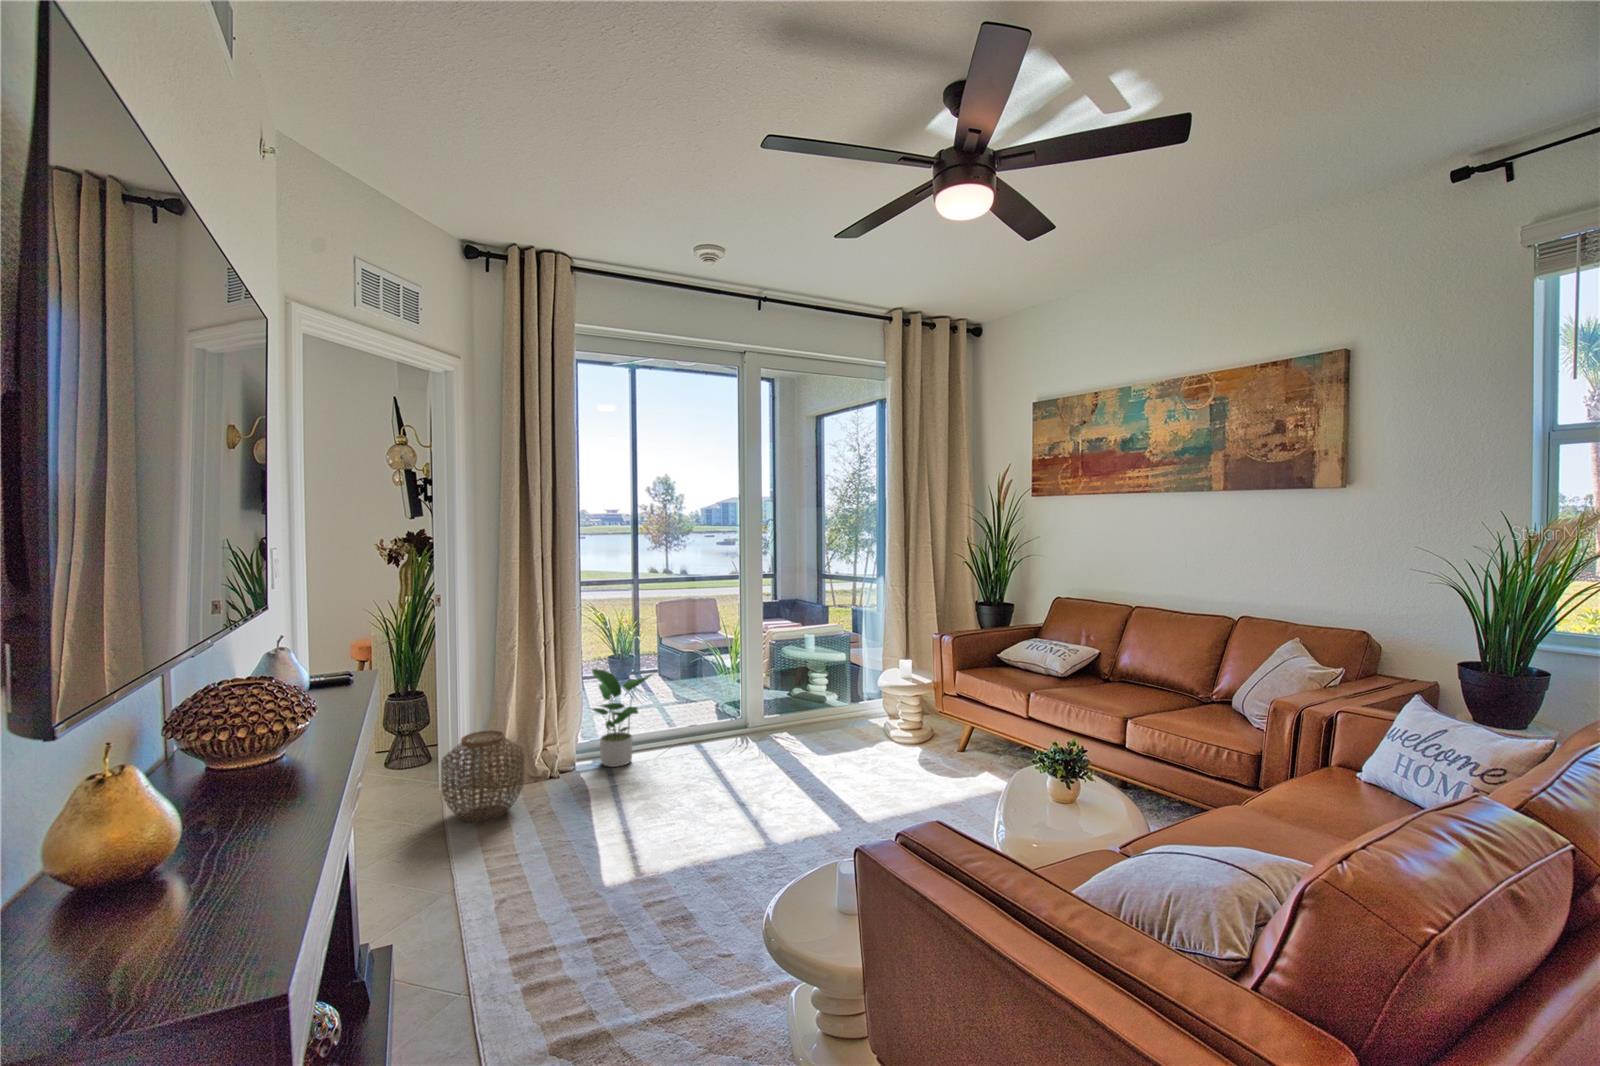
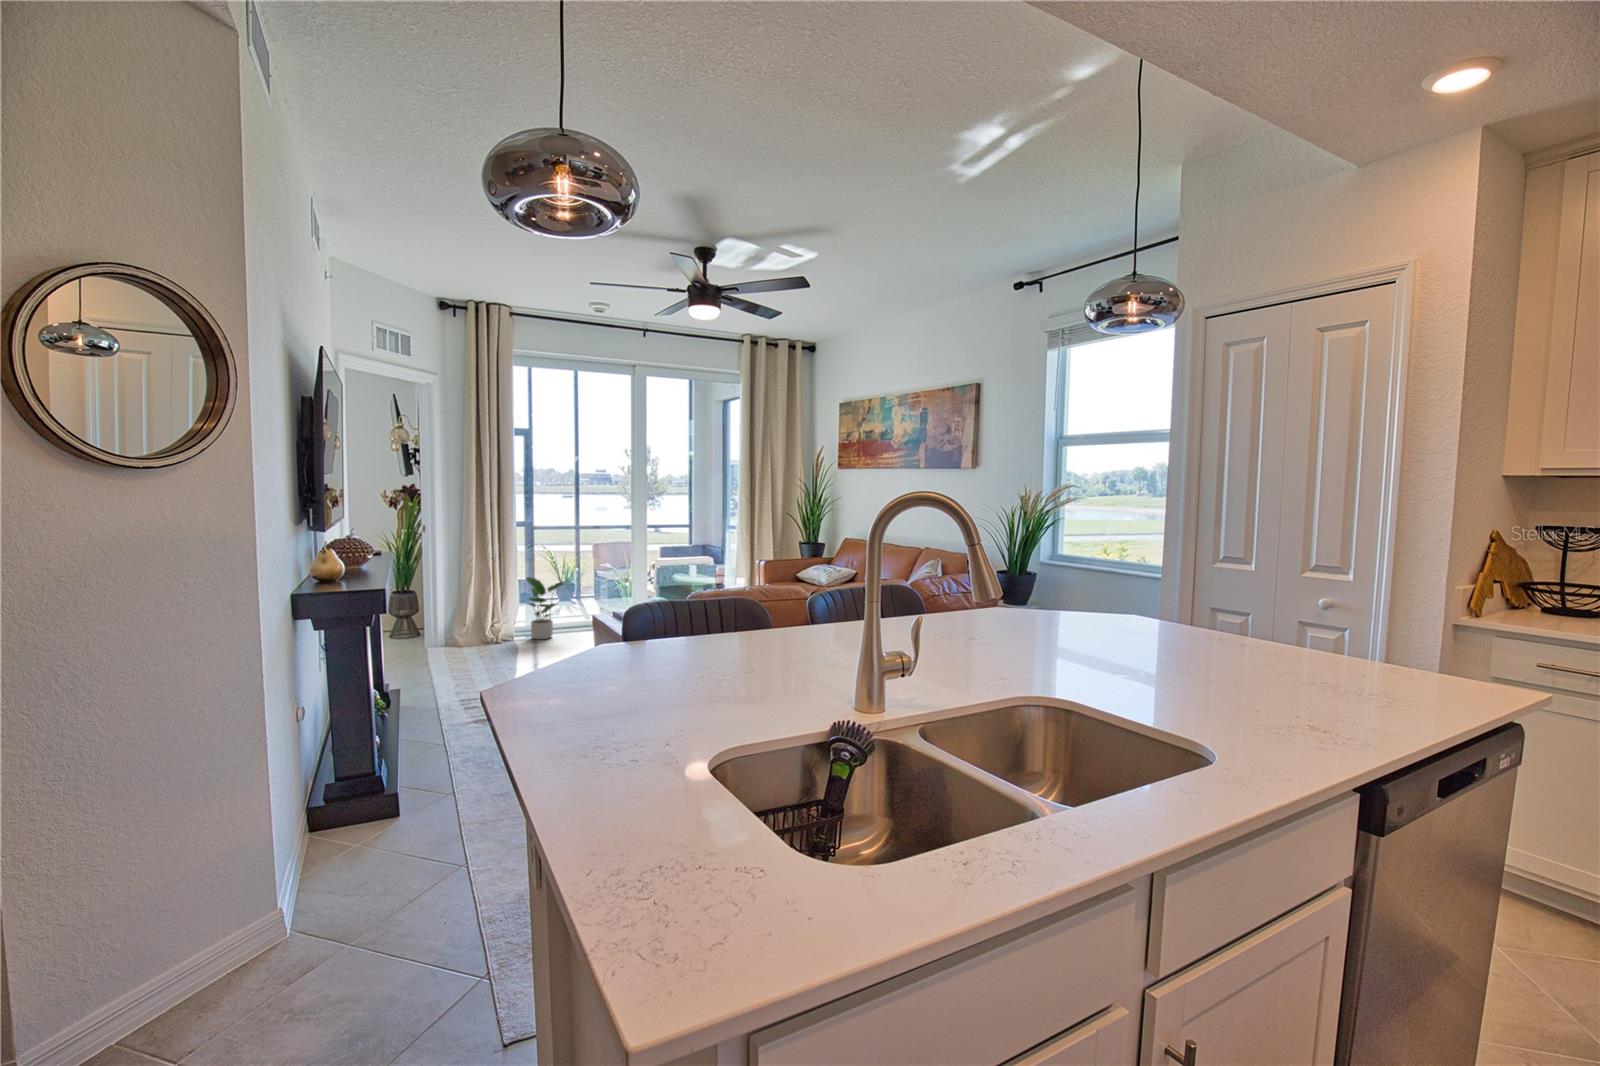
woven basket: present [441,730,524,823] -> none [425,608,477,660]

